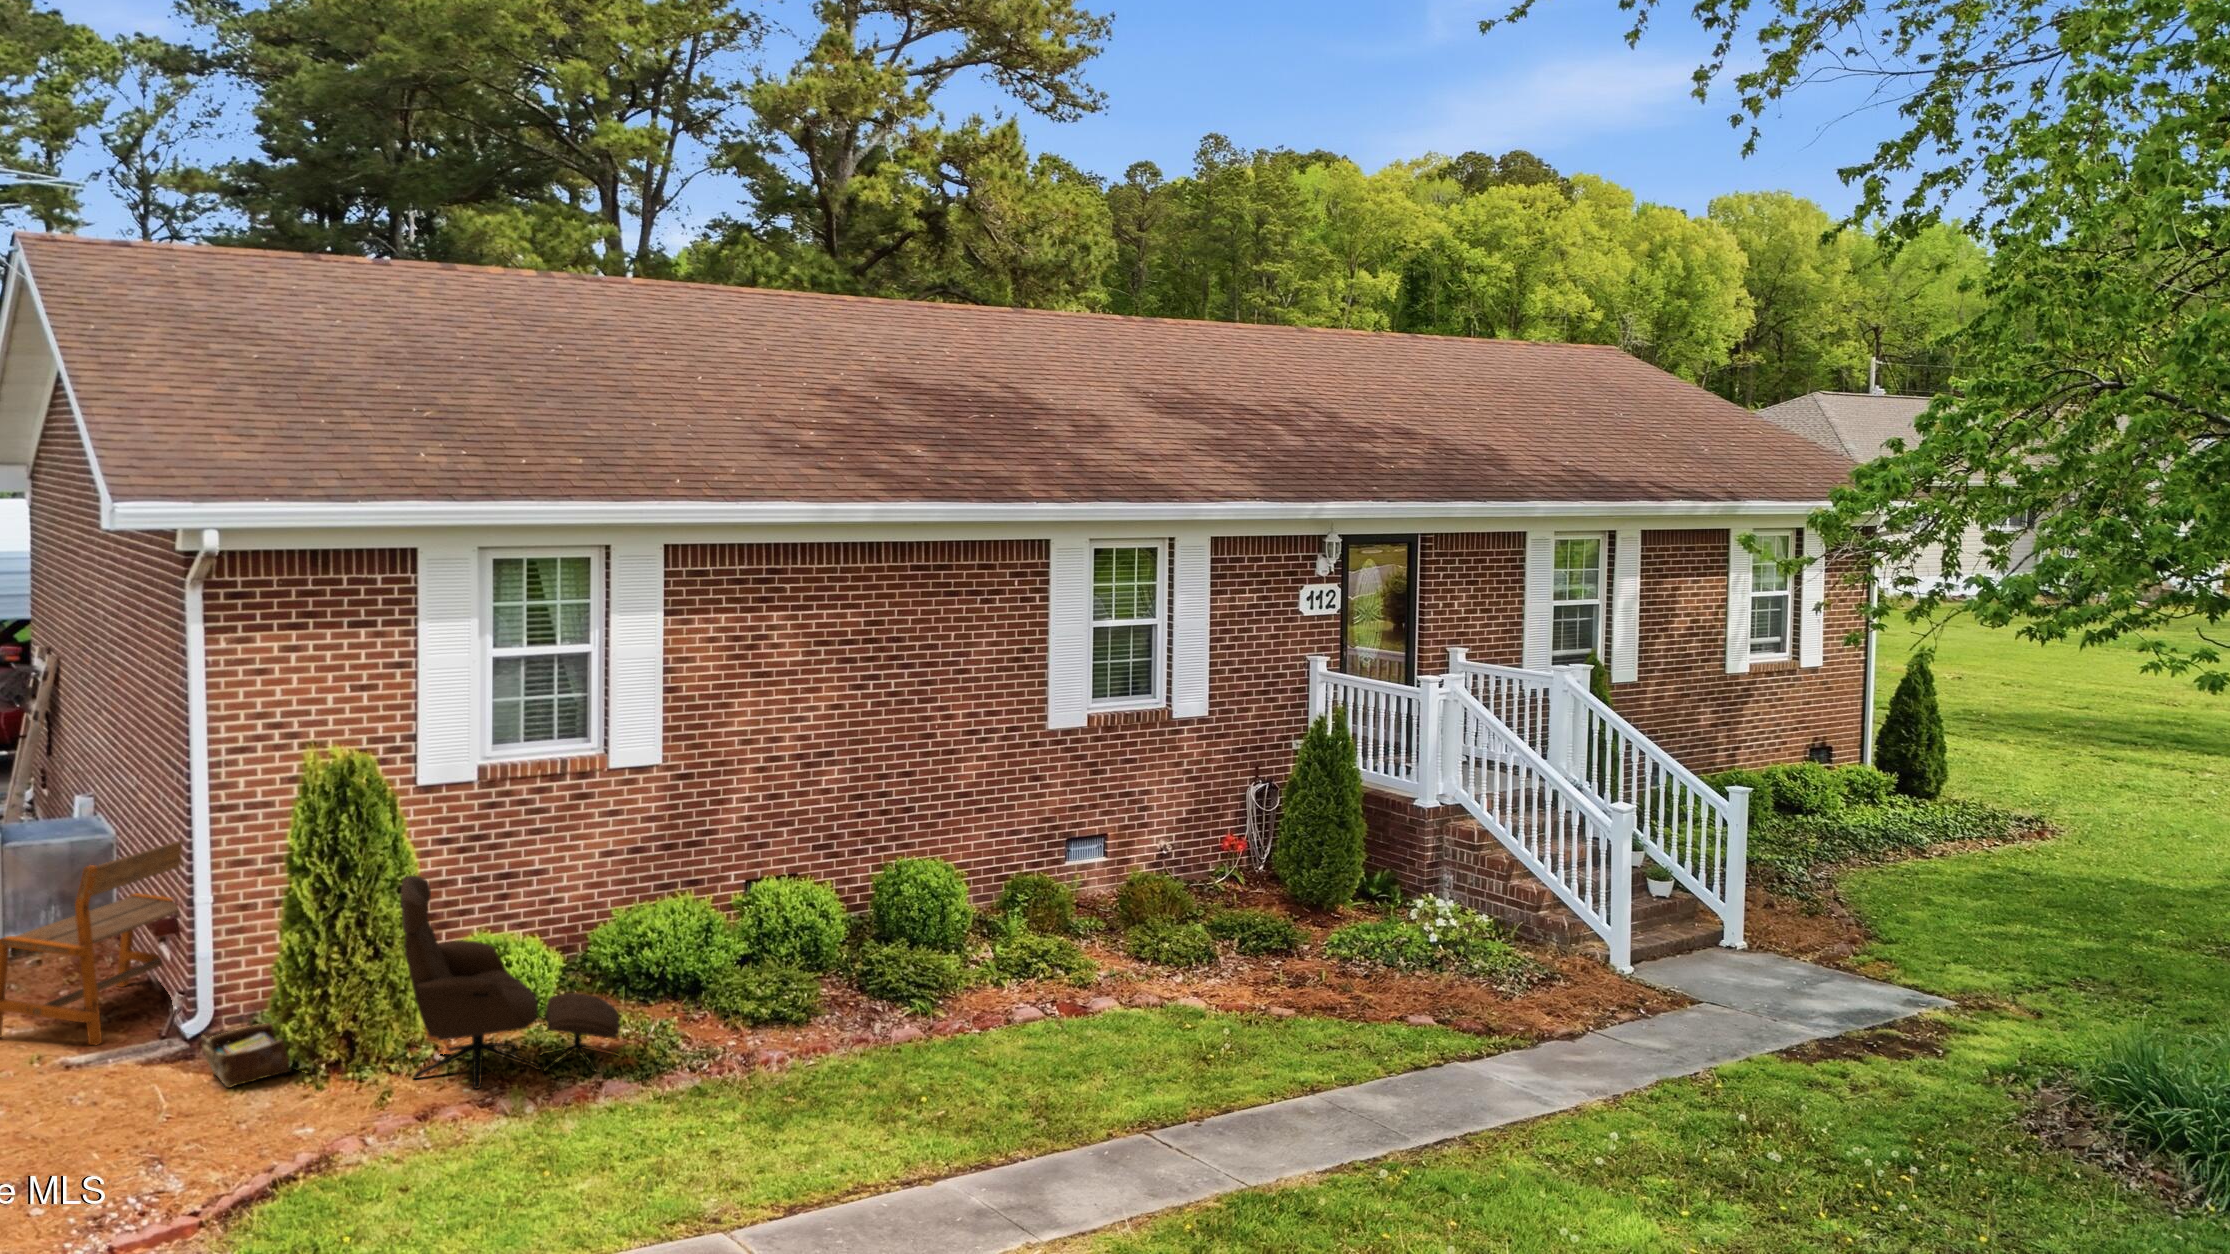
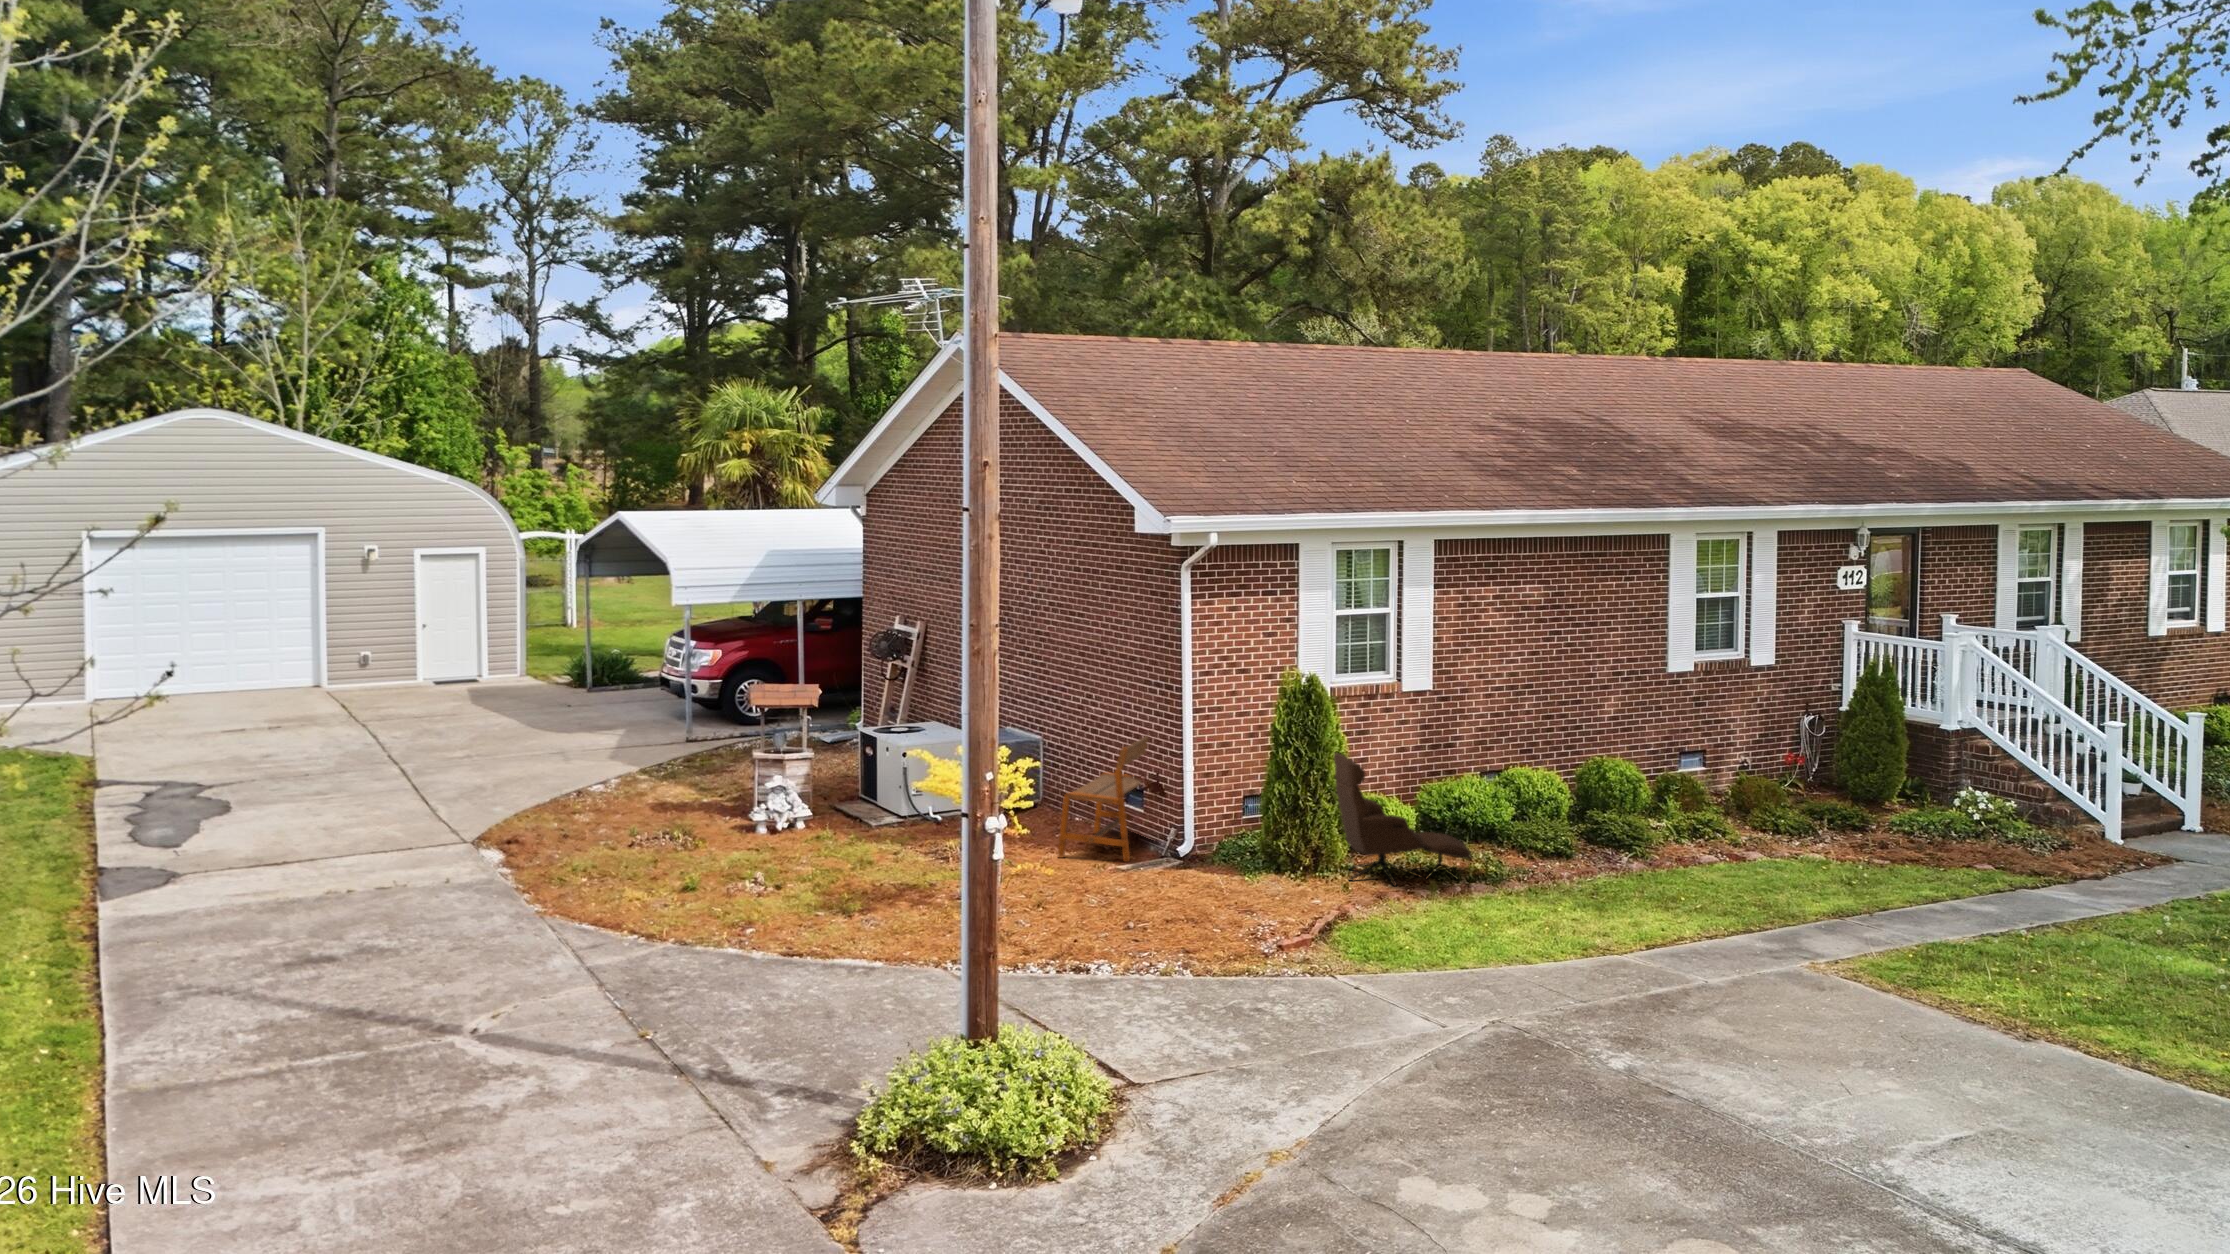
woven basket: present [202,1023,289,1088] -> none [1218,839,1270,883]

